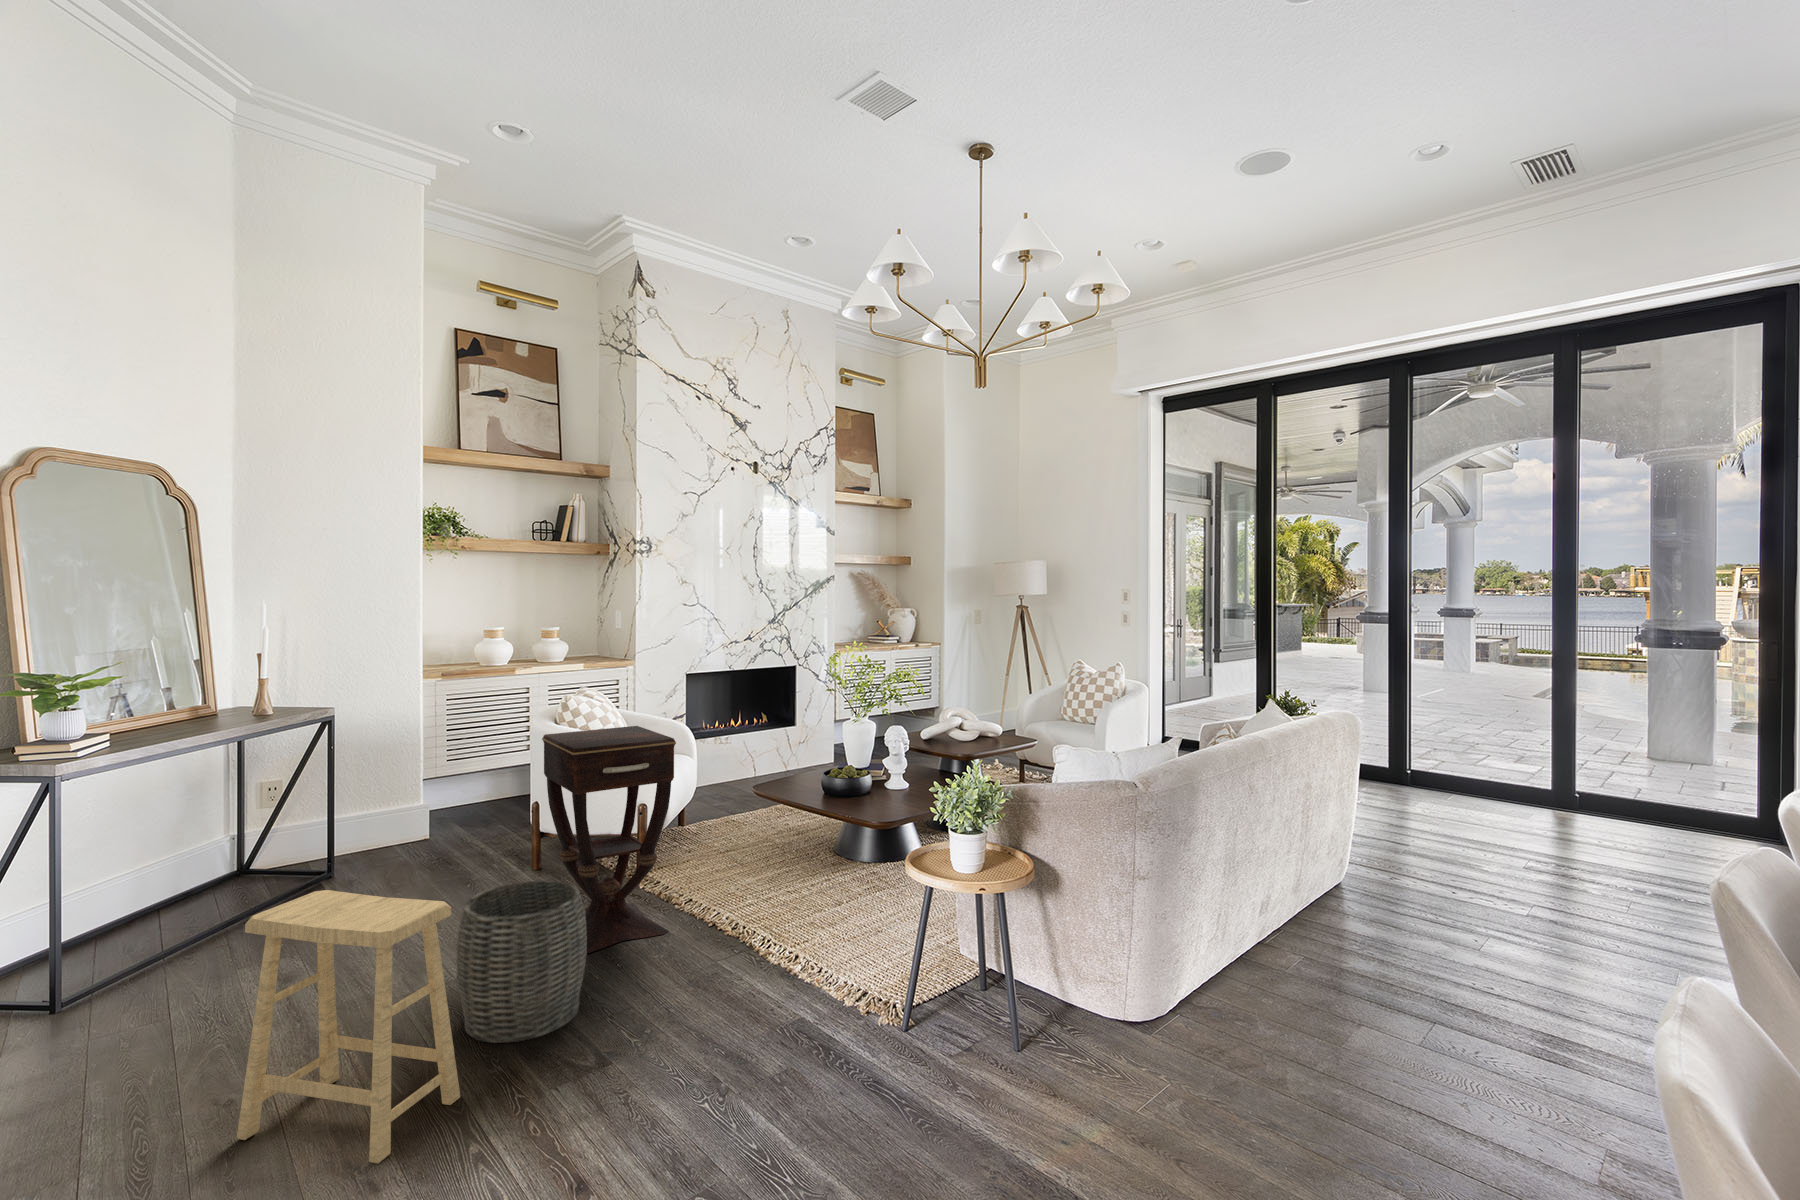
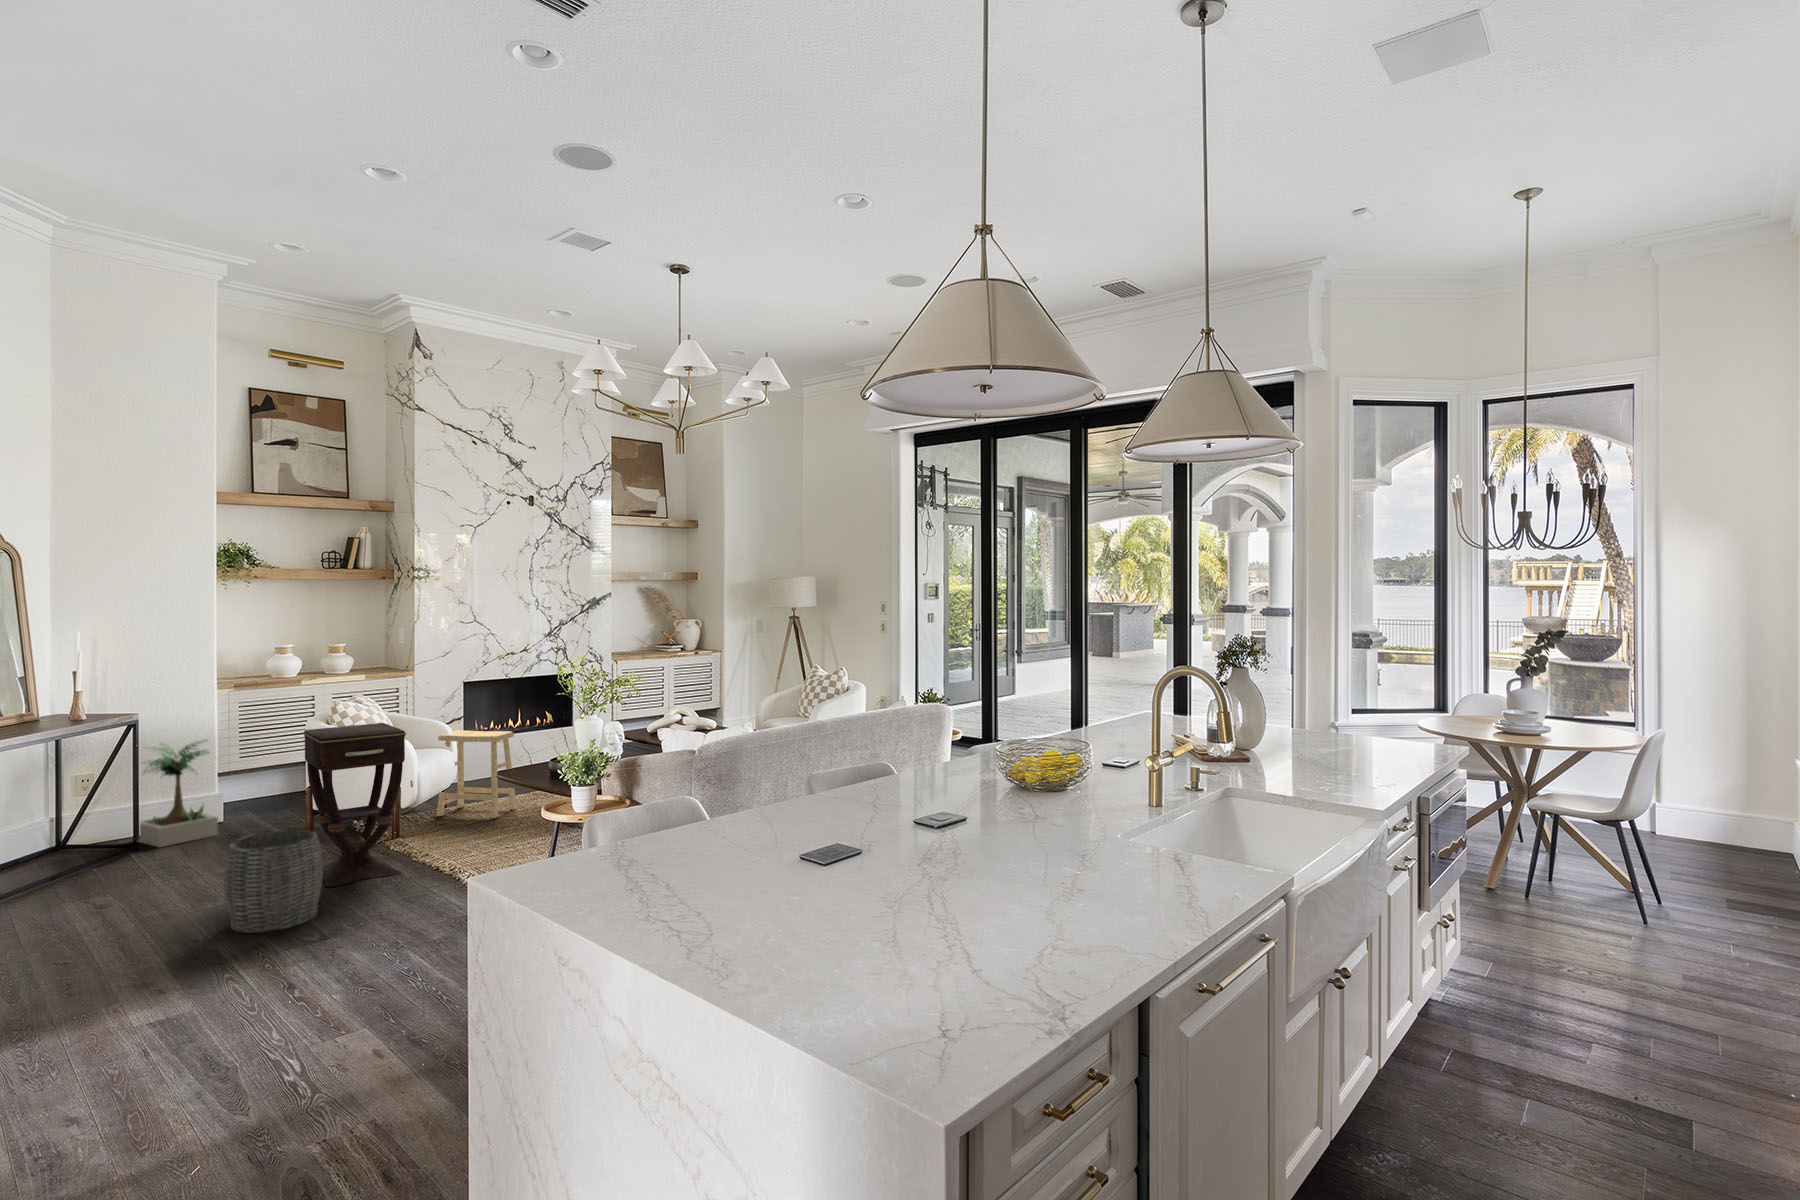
potted plant: none [328,739,429,876] -> present [139,741,218,847]
footstool: present [237,890,460,1164] -> present [437,730,517,818]

